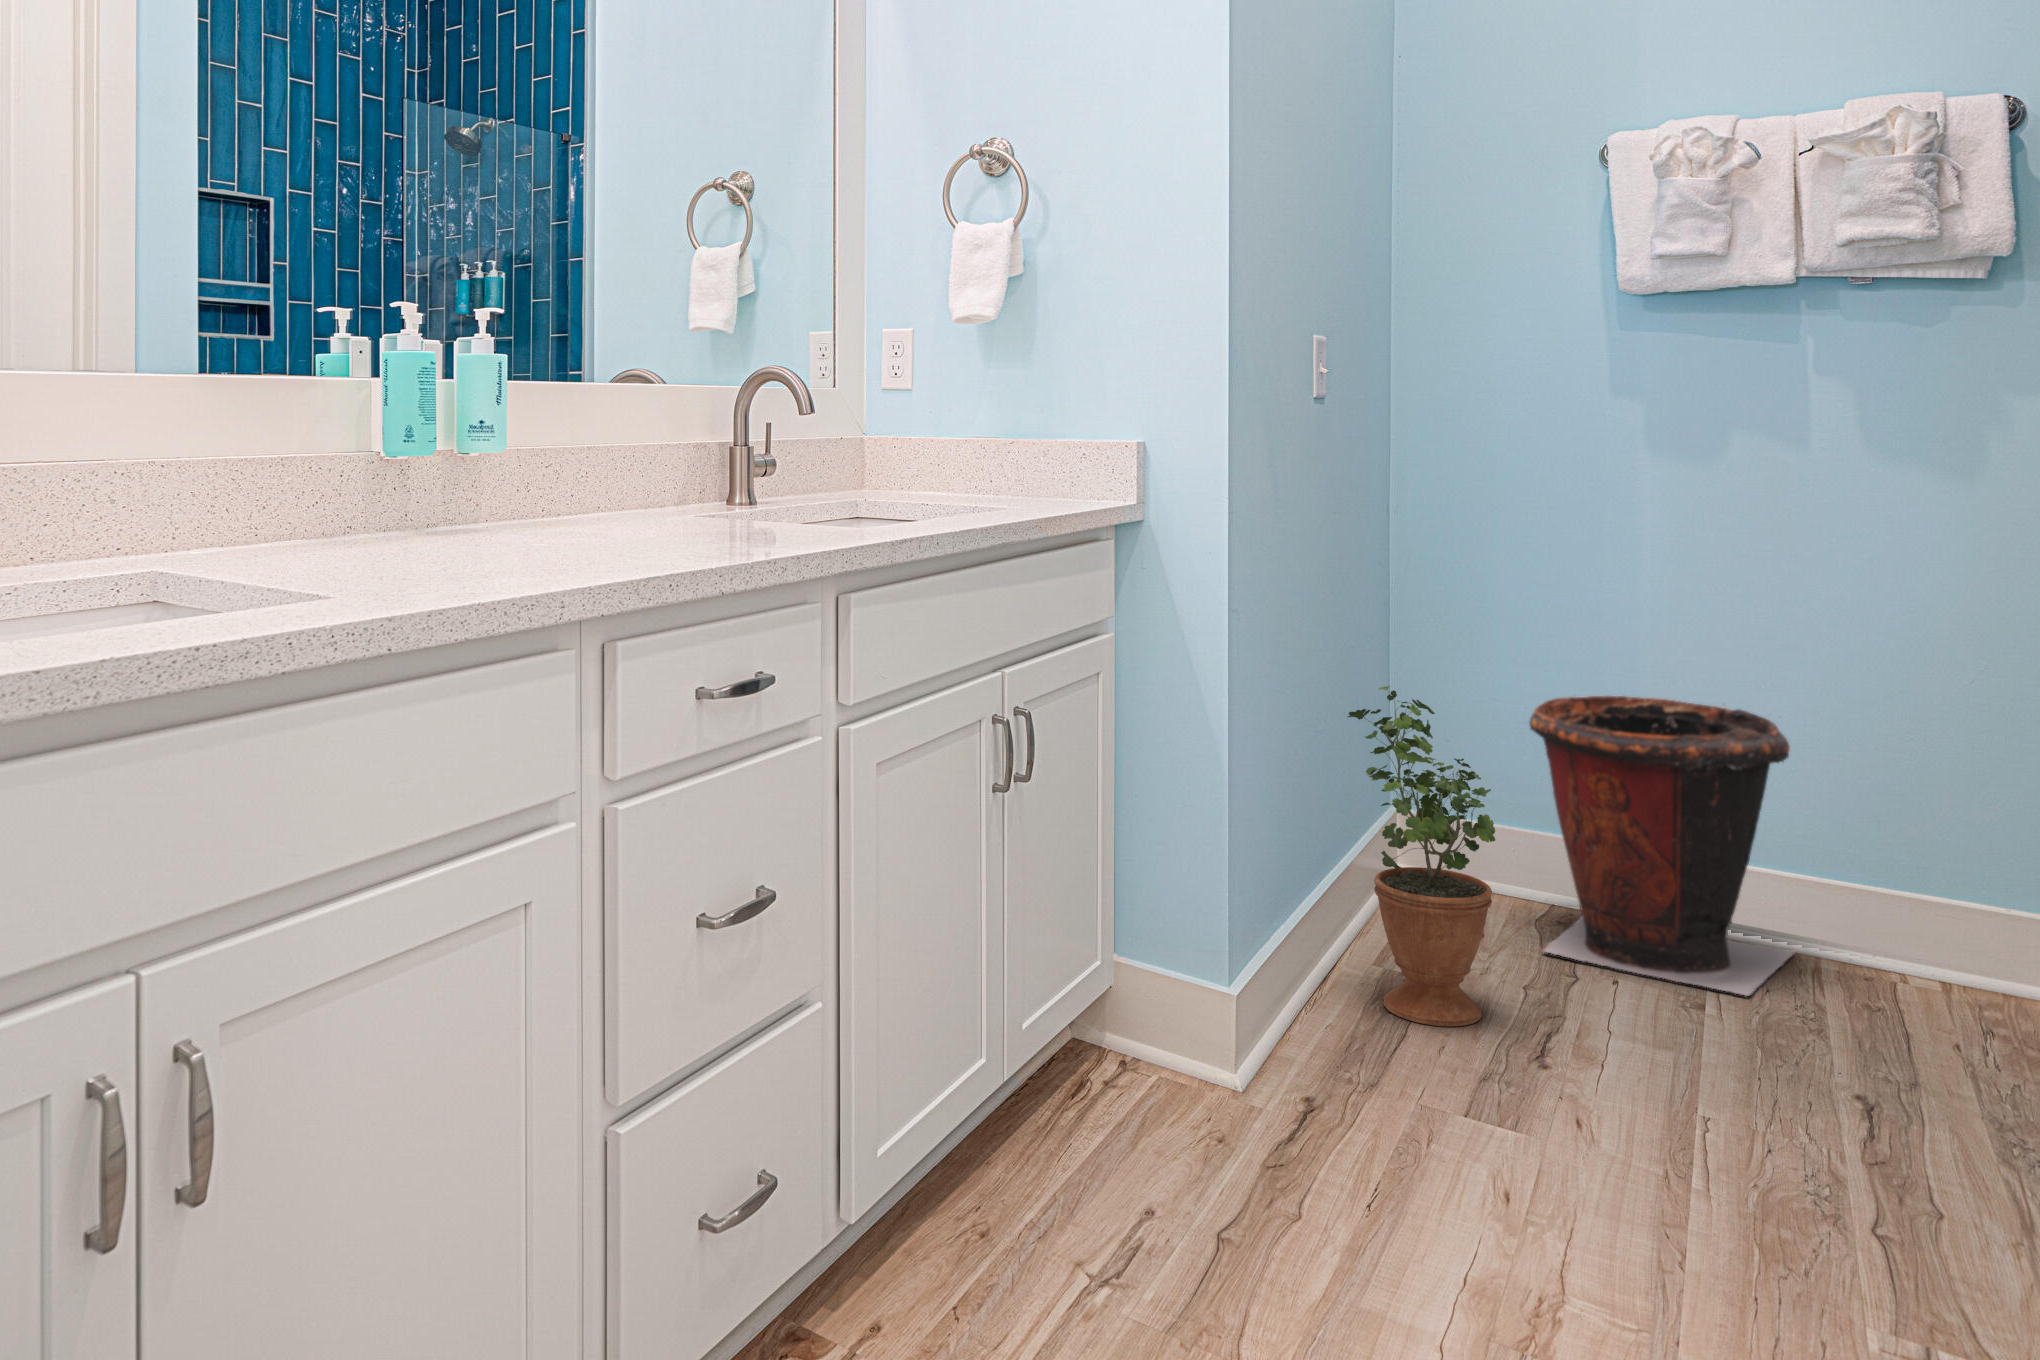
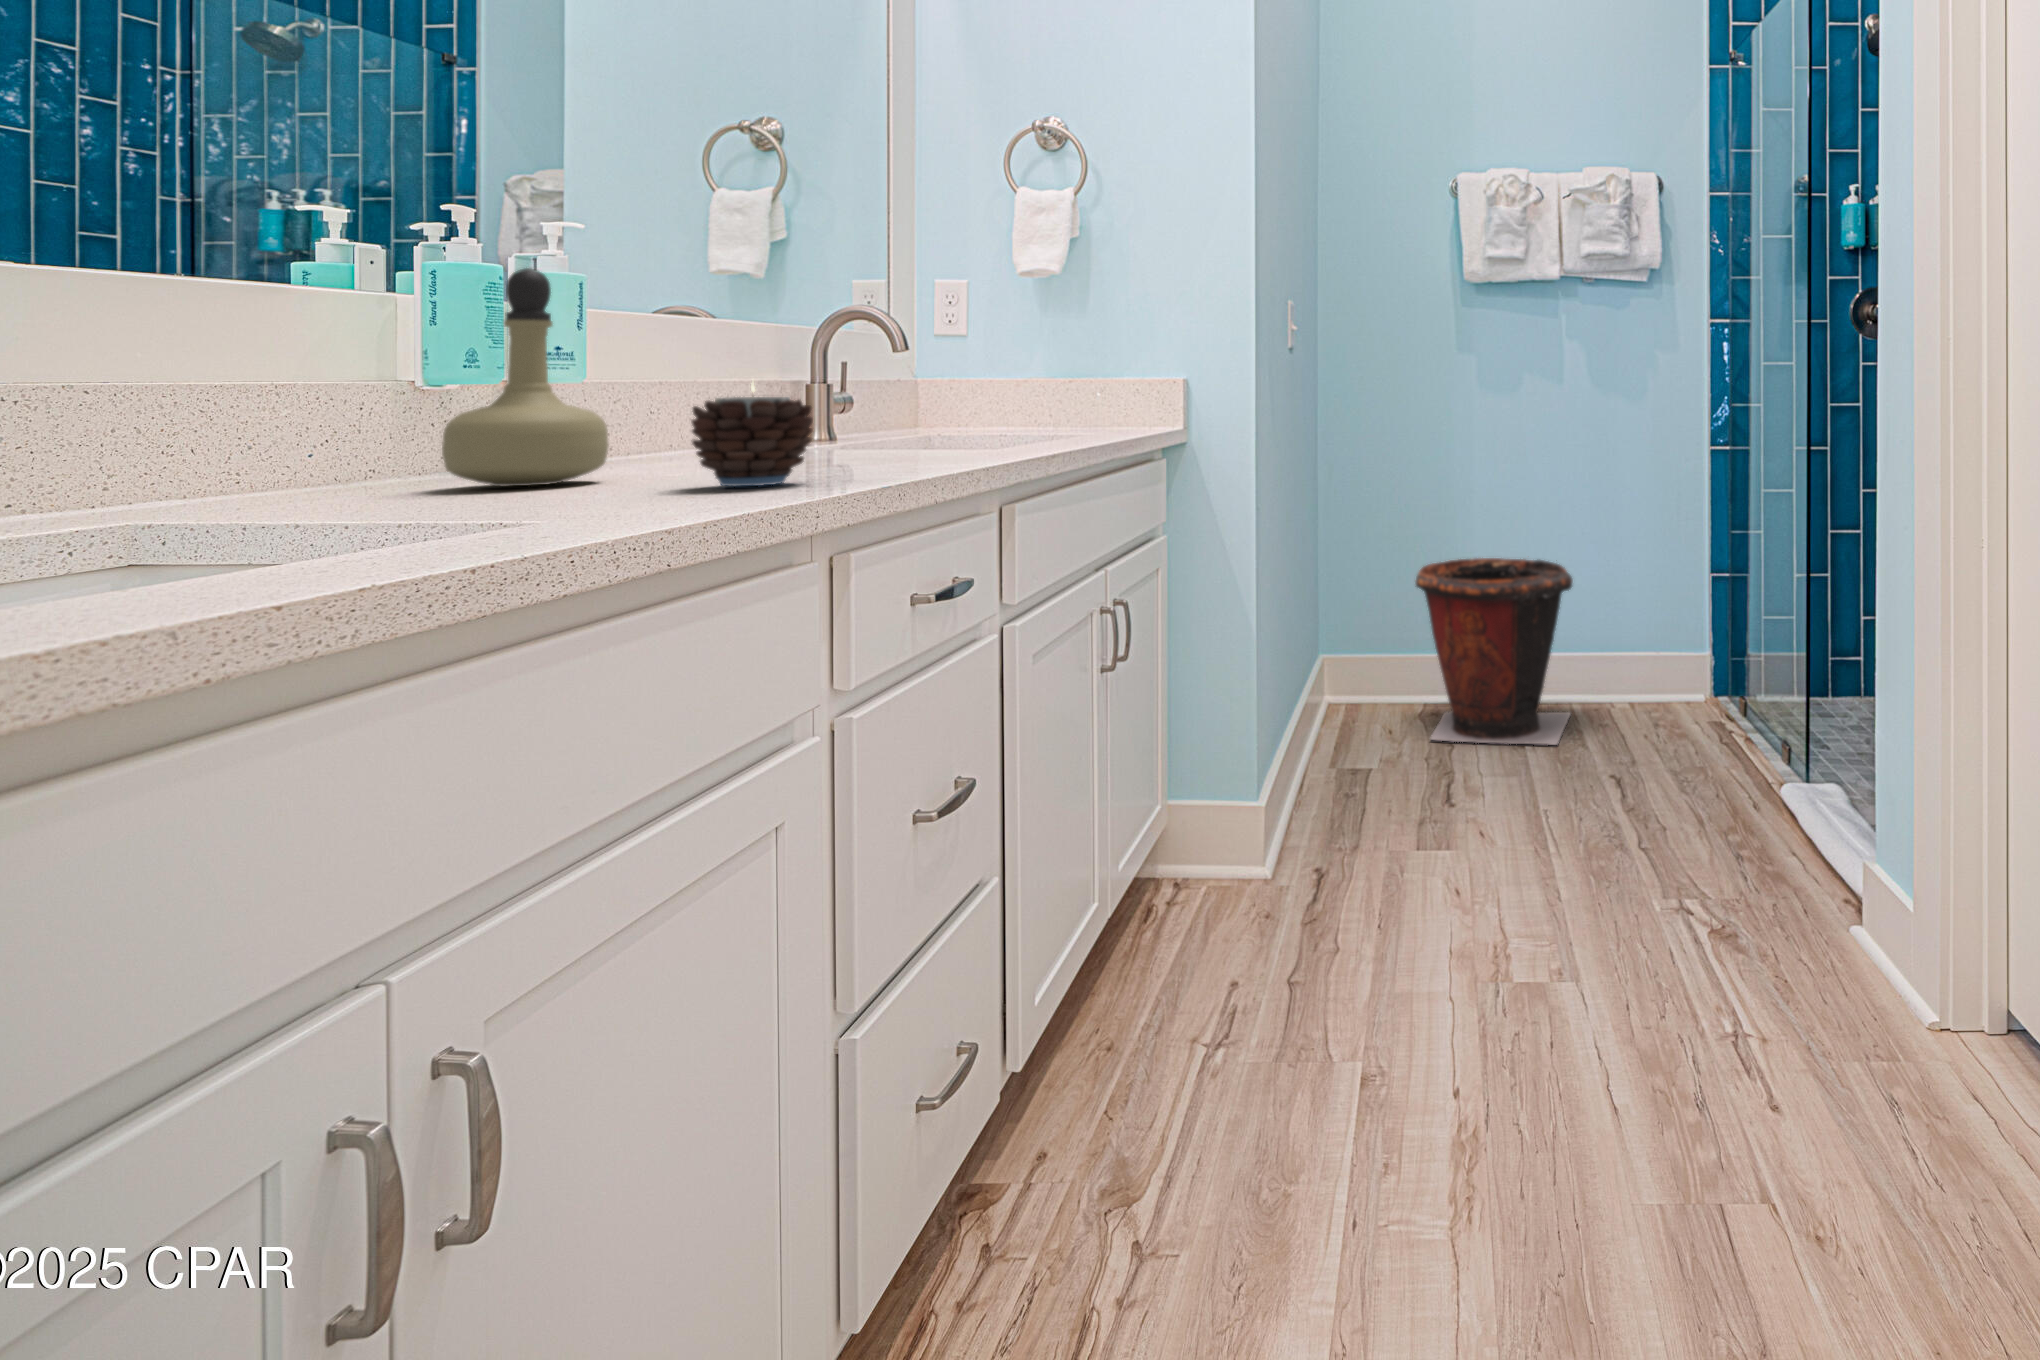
perfume bottle: none [328,342,458,547] -> present [442,268,608,486]
candle: none [489,456,602,564] -> present [692,383,813,486]
potted plant: present [1347,686,1495,1026] -> none [1313,562,1421,803]

